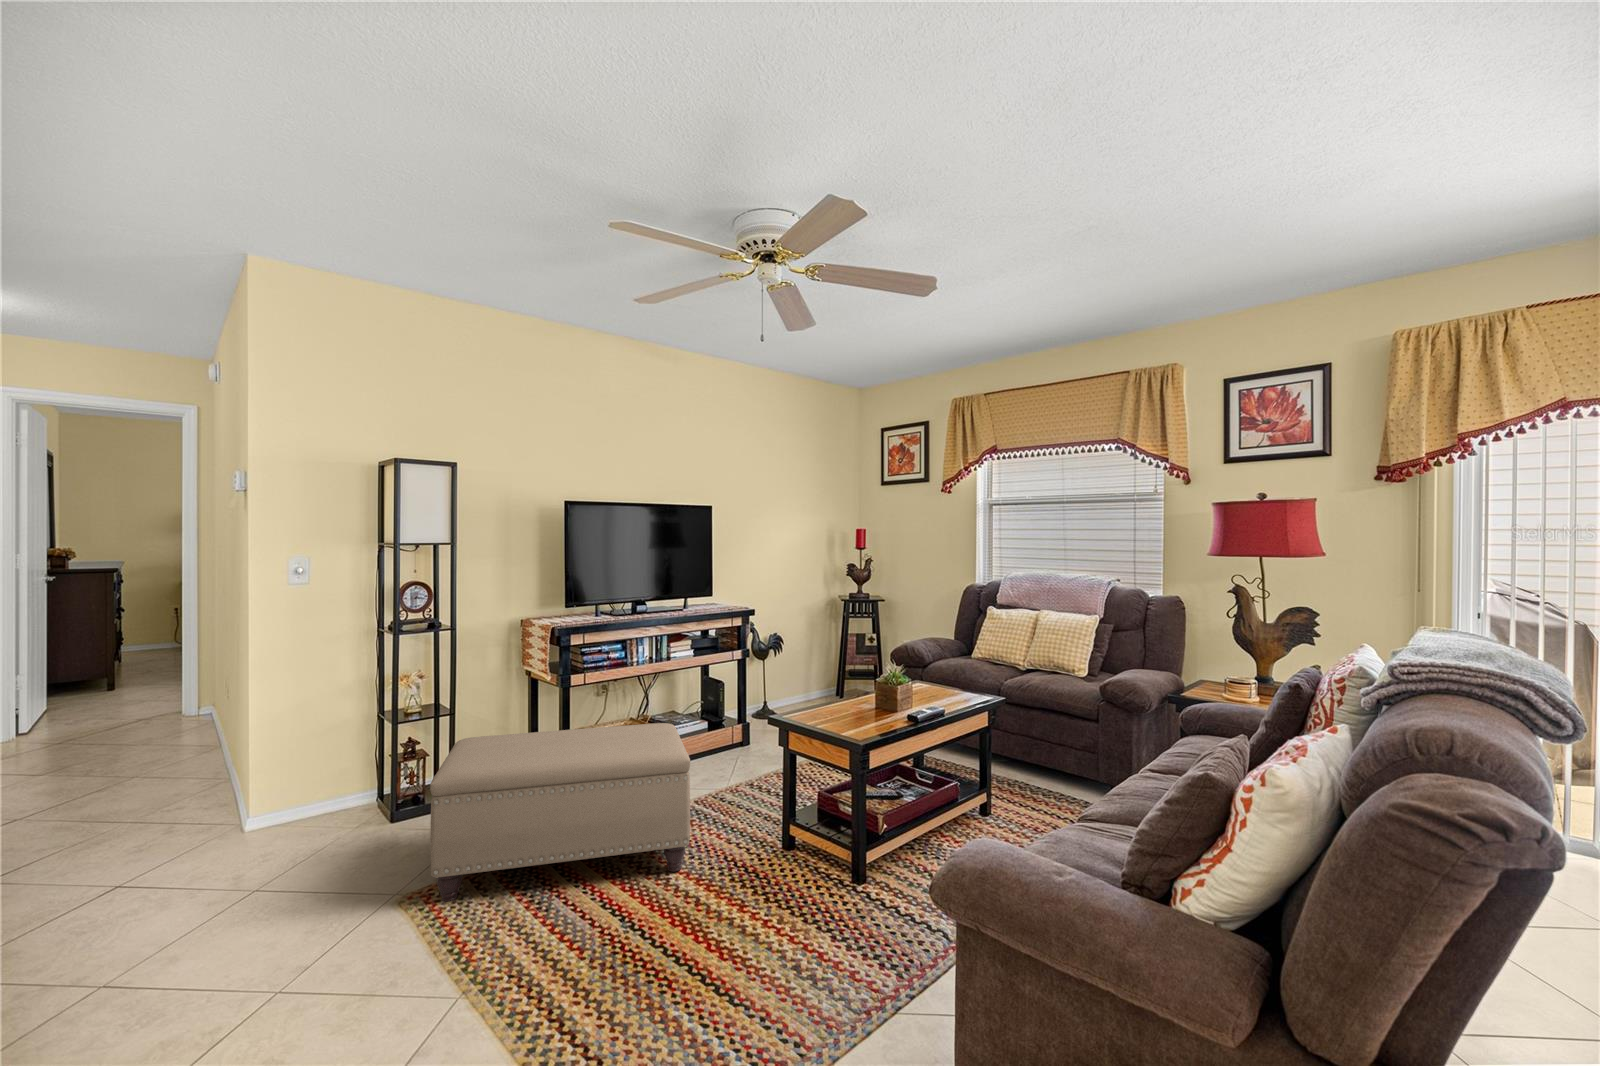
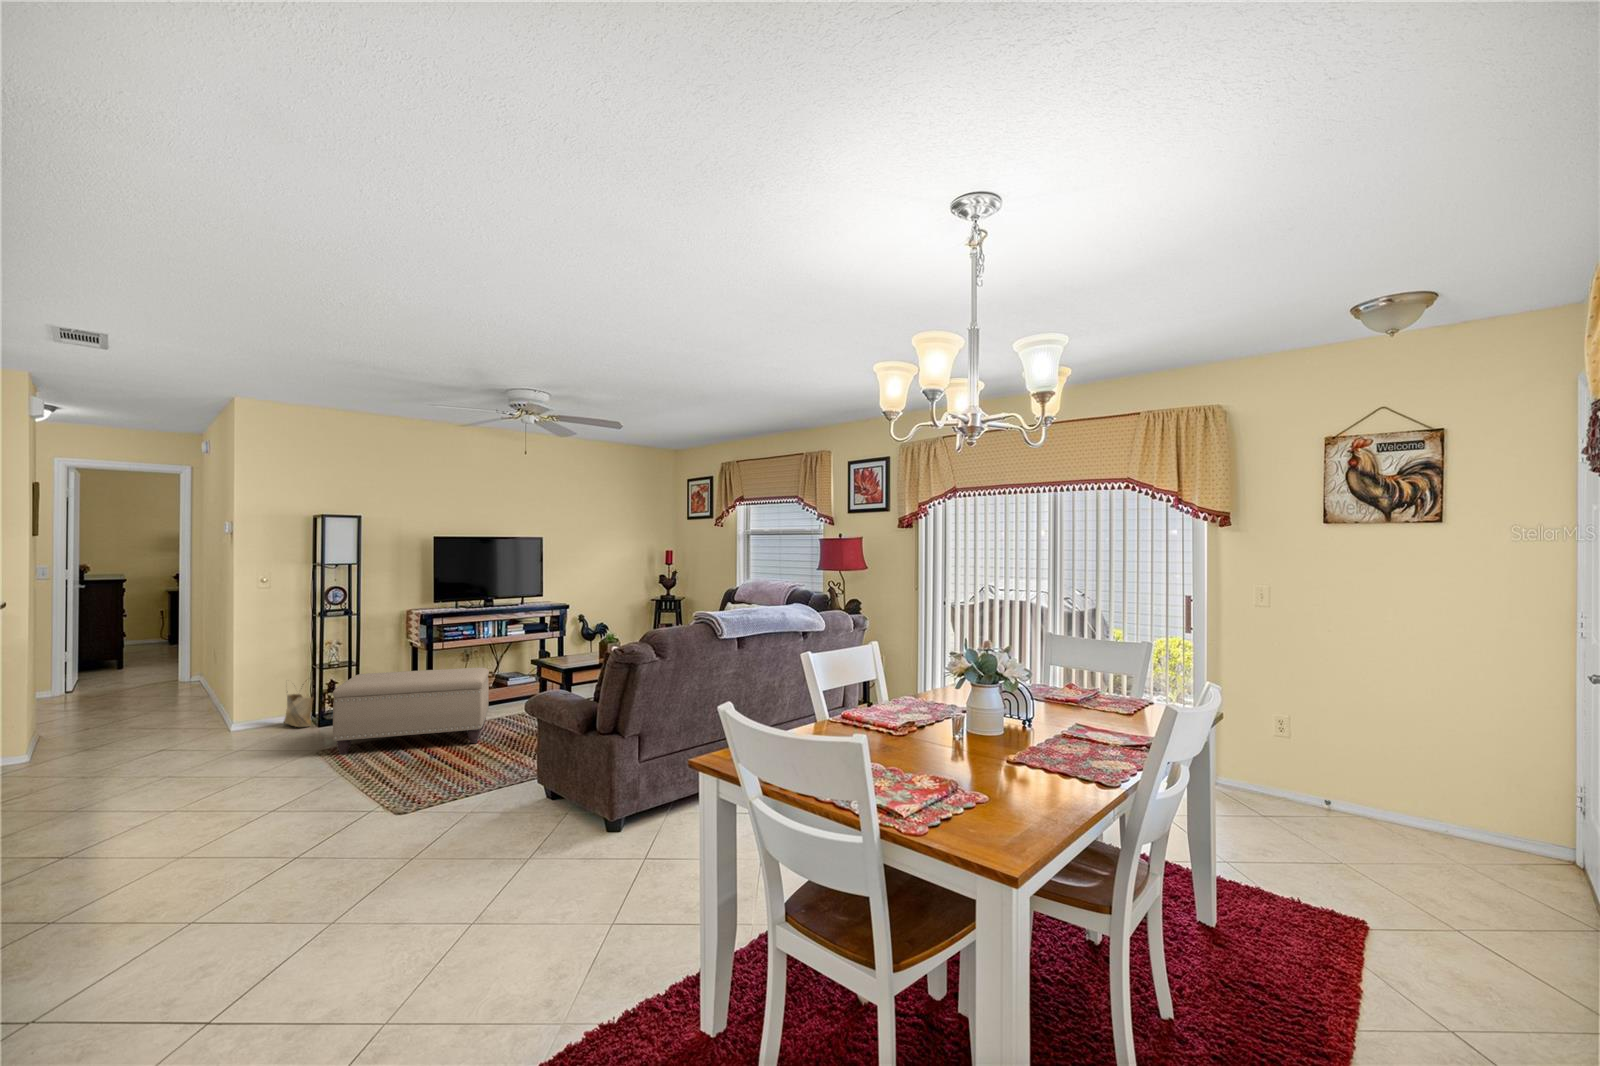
woven basket: none [335,735,385,822] -> present [284,688,314,727]

